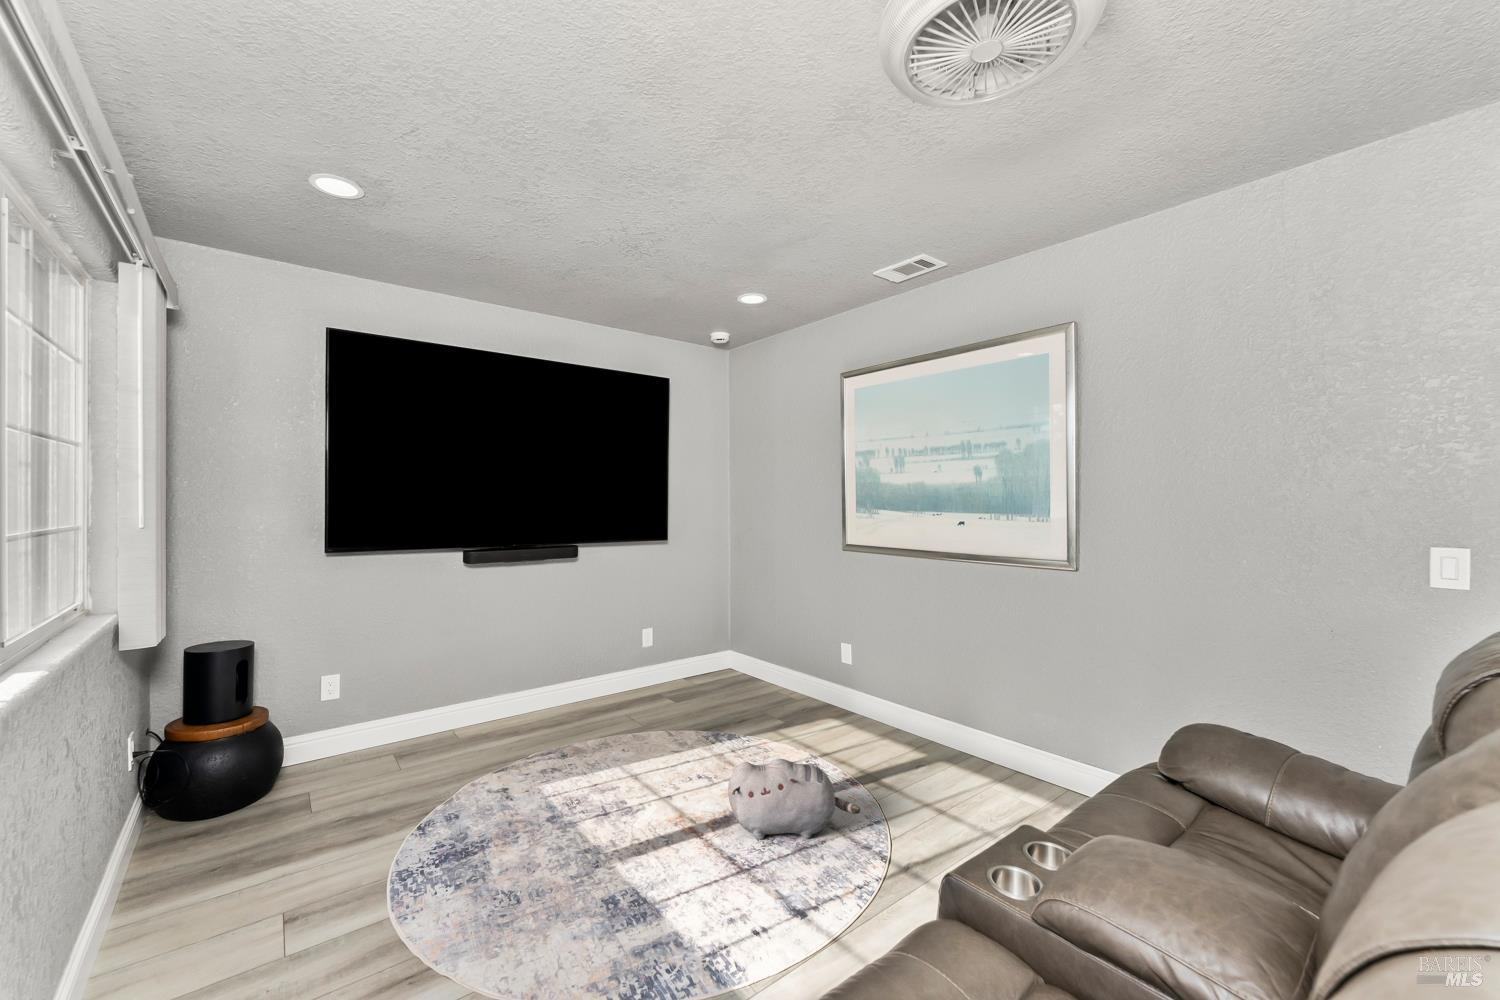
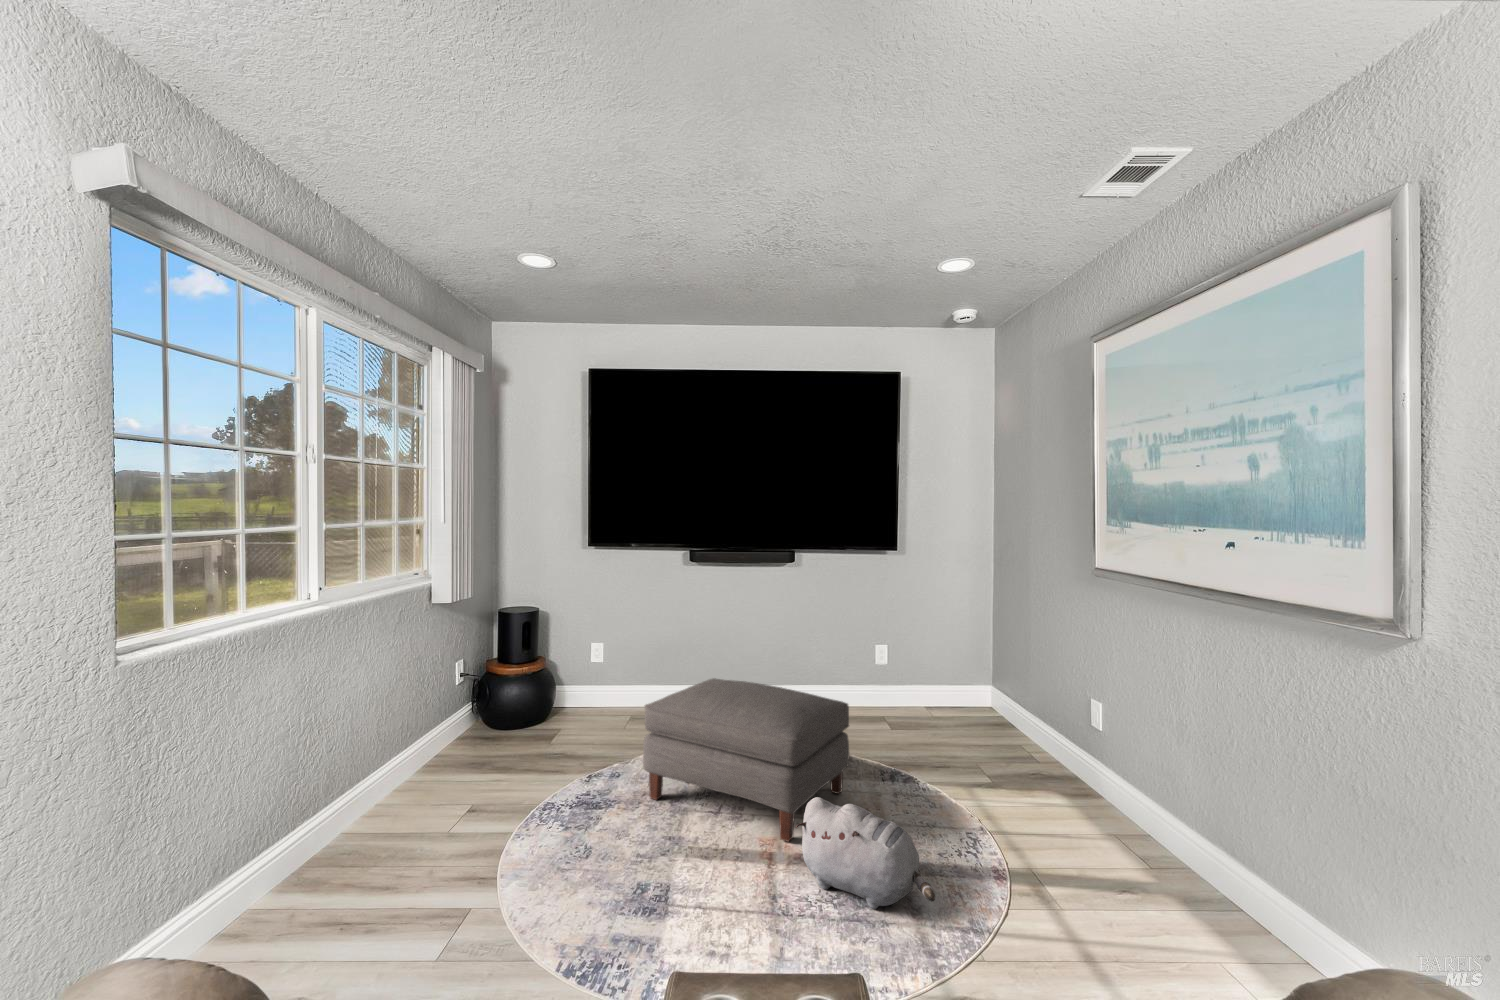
ottoman: none [512,677,707,824] -> present [643,678,849,842]

